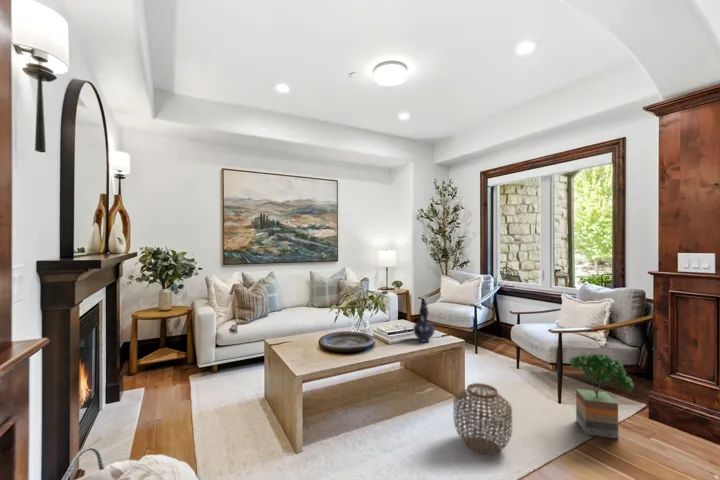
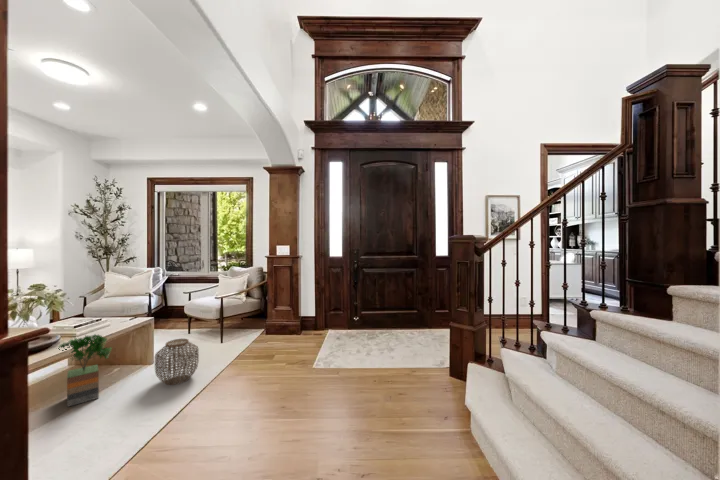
decorative vase: present [413,299,435,342] -> none [100,290,124,328]
potted tree: present [569,353,633,439] -> present [58,335,111,406]

